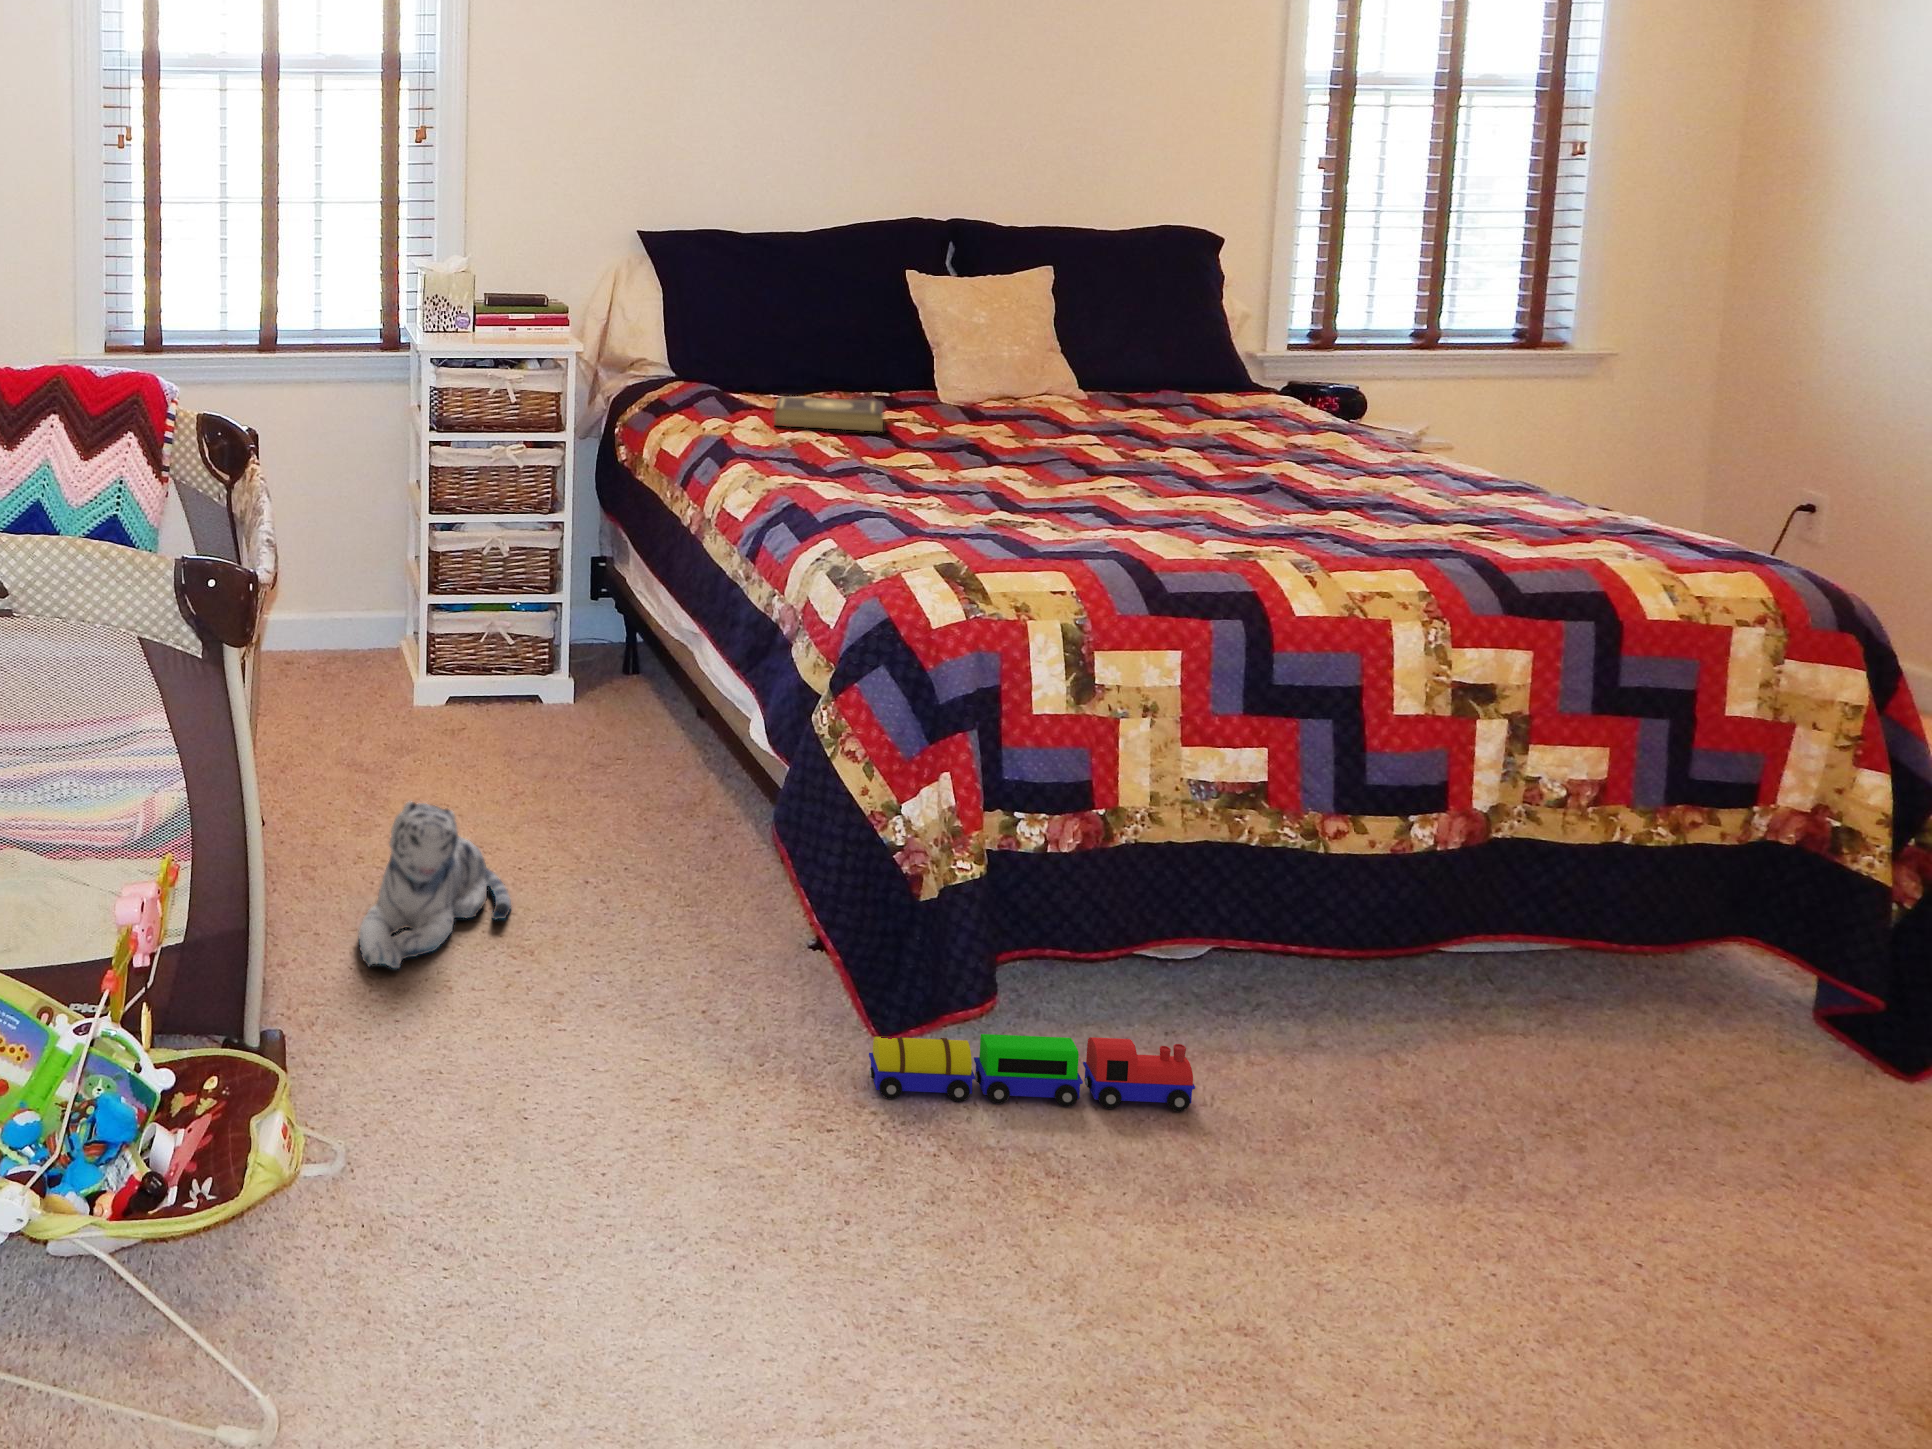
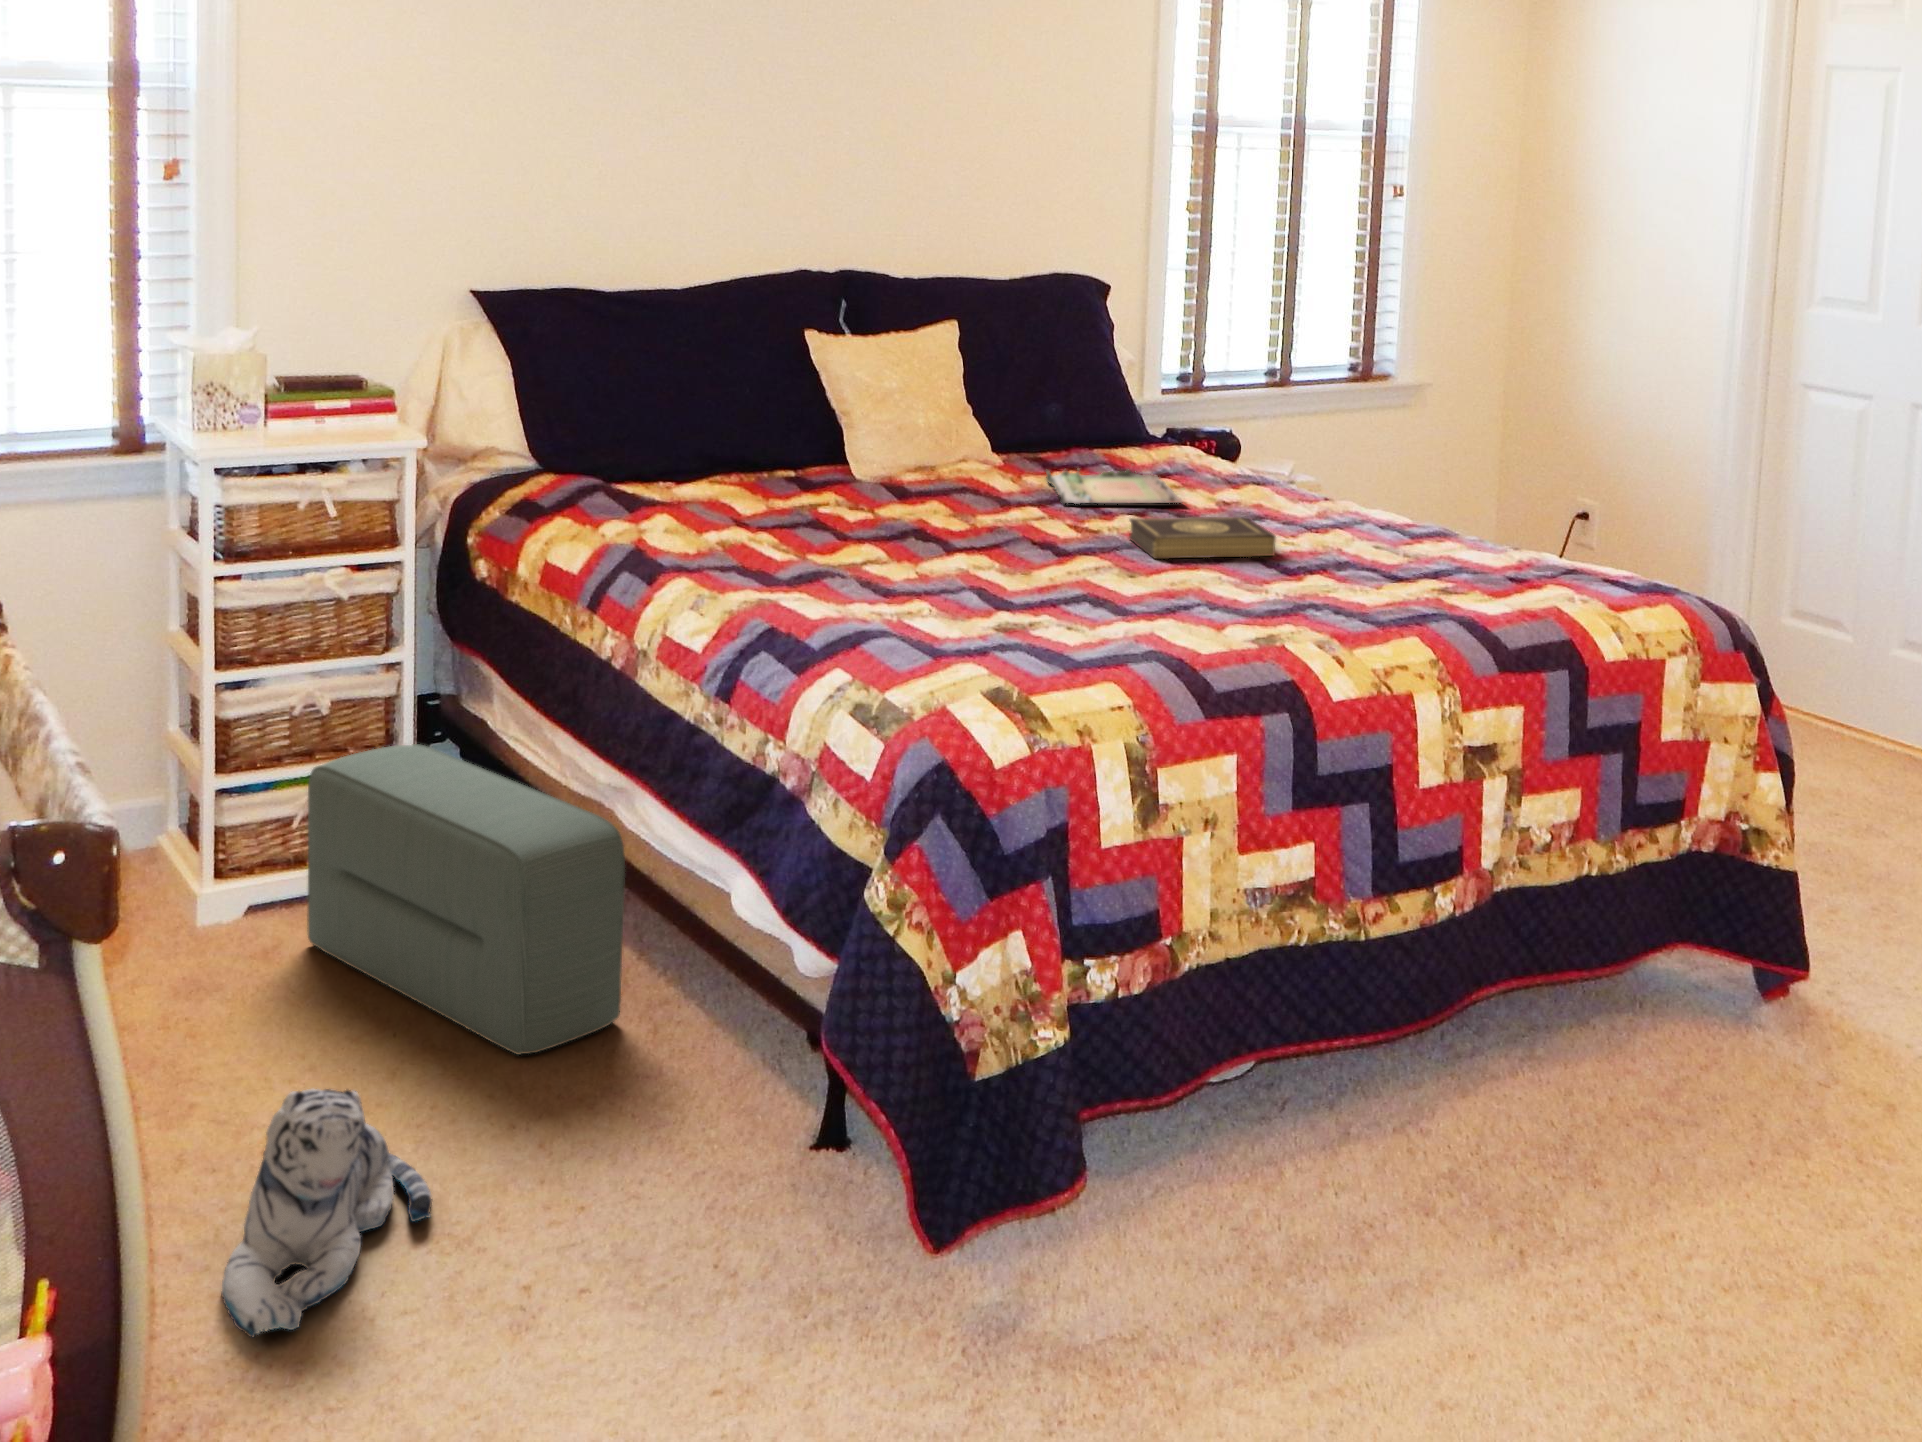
book: present [774,396,883,431] -> present [1129,517,1276,559]
tray: none [1116,400,1243,439] -> present [1046,469,1182,504]
pouf: none [486,582,690,825] -> present [307,744,625,1055]
toy train: present [869,1034,1195,1112] -> none [944,1177,1279,1325]

